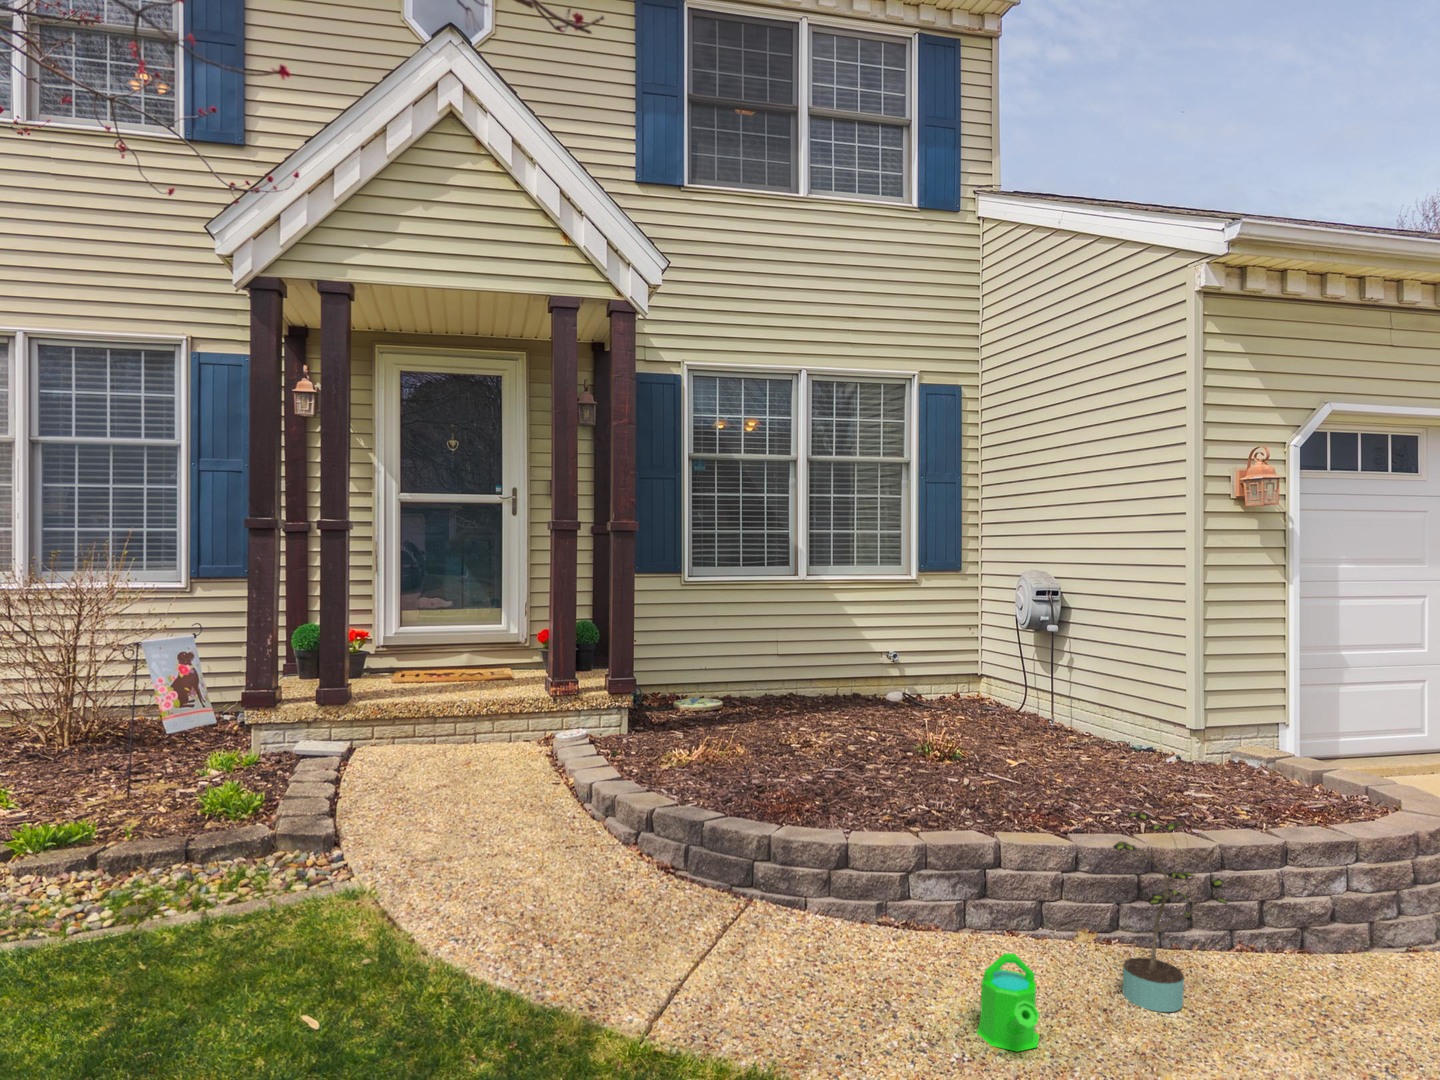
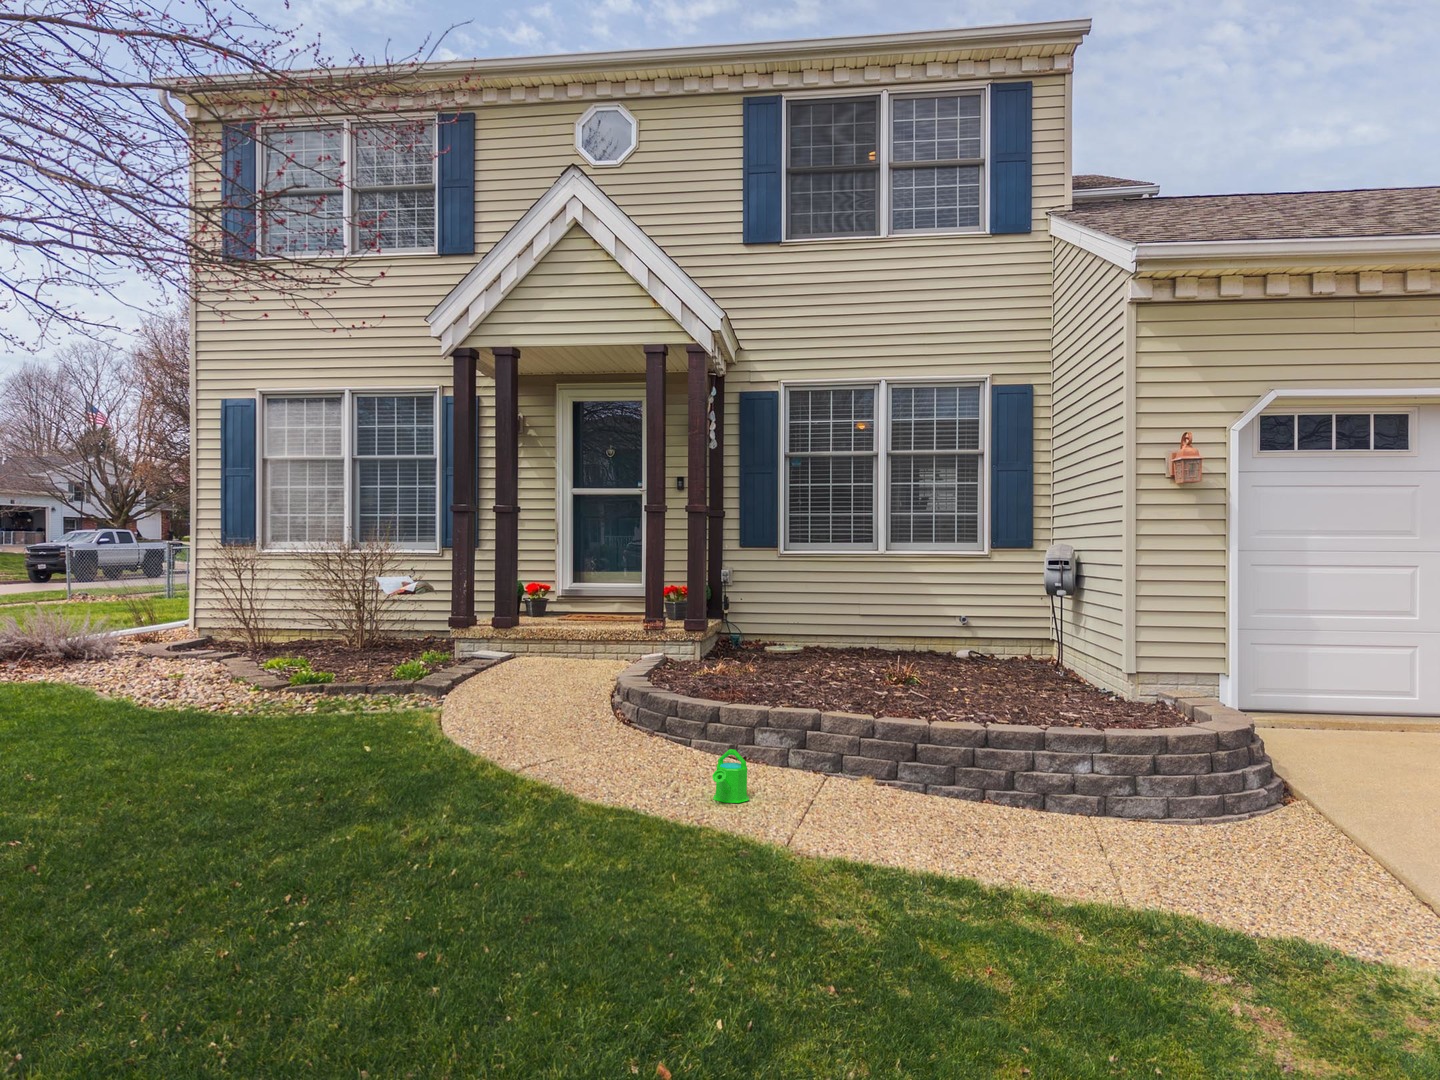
potted plant: present [1113,812,1228,1012] -> none [825,683,893,807]

